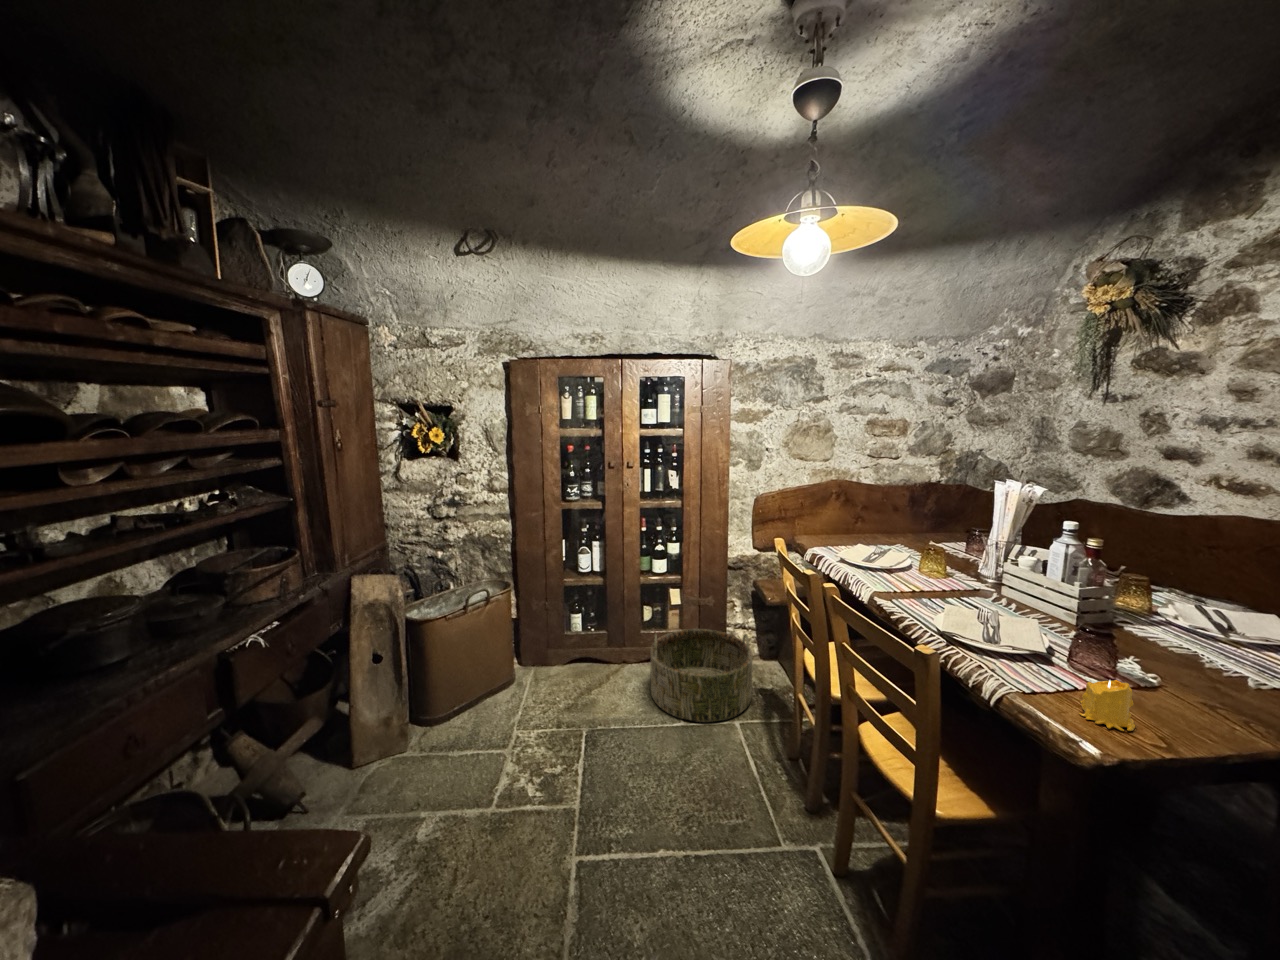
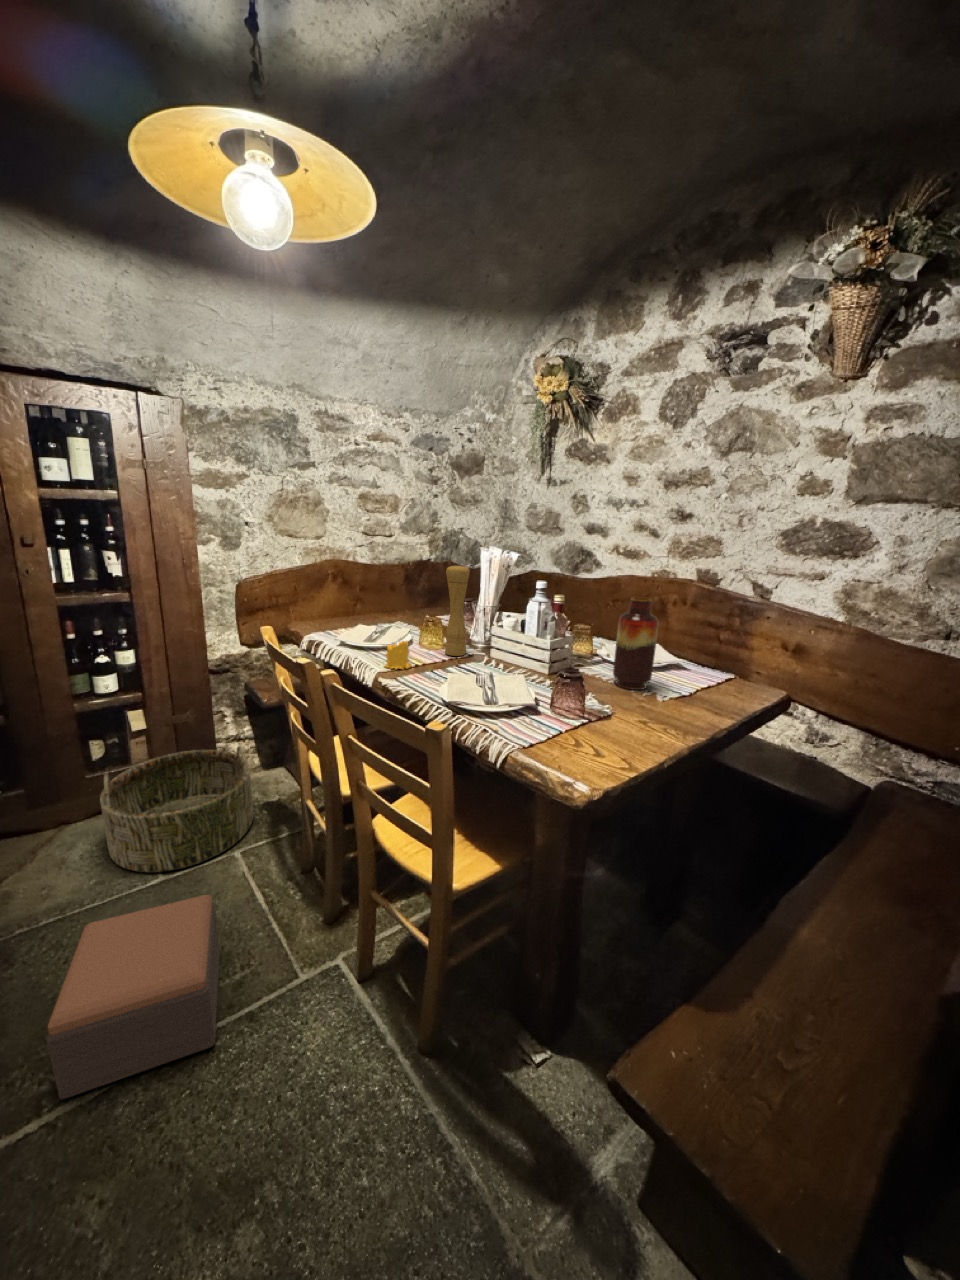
pepper mill: none [947,498,980,588] -> present [445,564,470,656]
vase: none [1175,552,1253,669] -> present [613,597,659,690]
candle: present [1079,680,1135,731] -> present [385,641,412,669]
footstool: none [623,735,723,864] -> present [46,895,220,1099]

